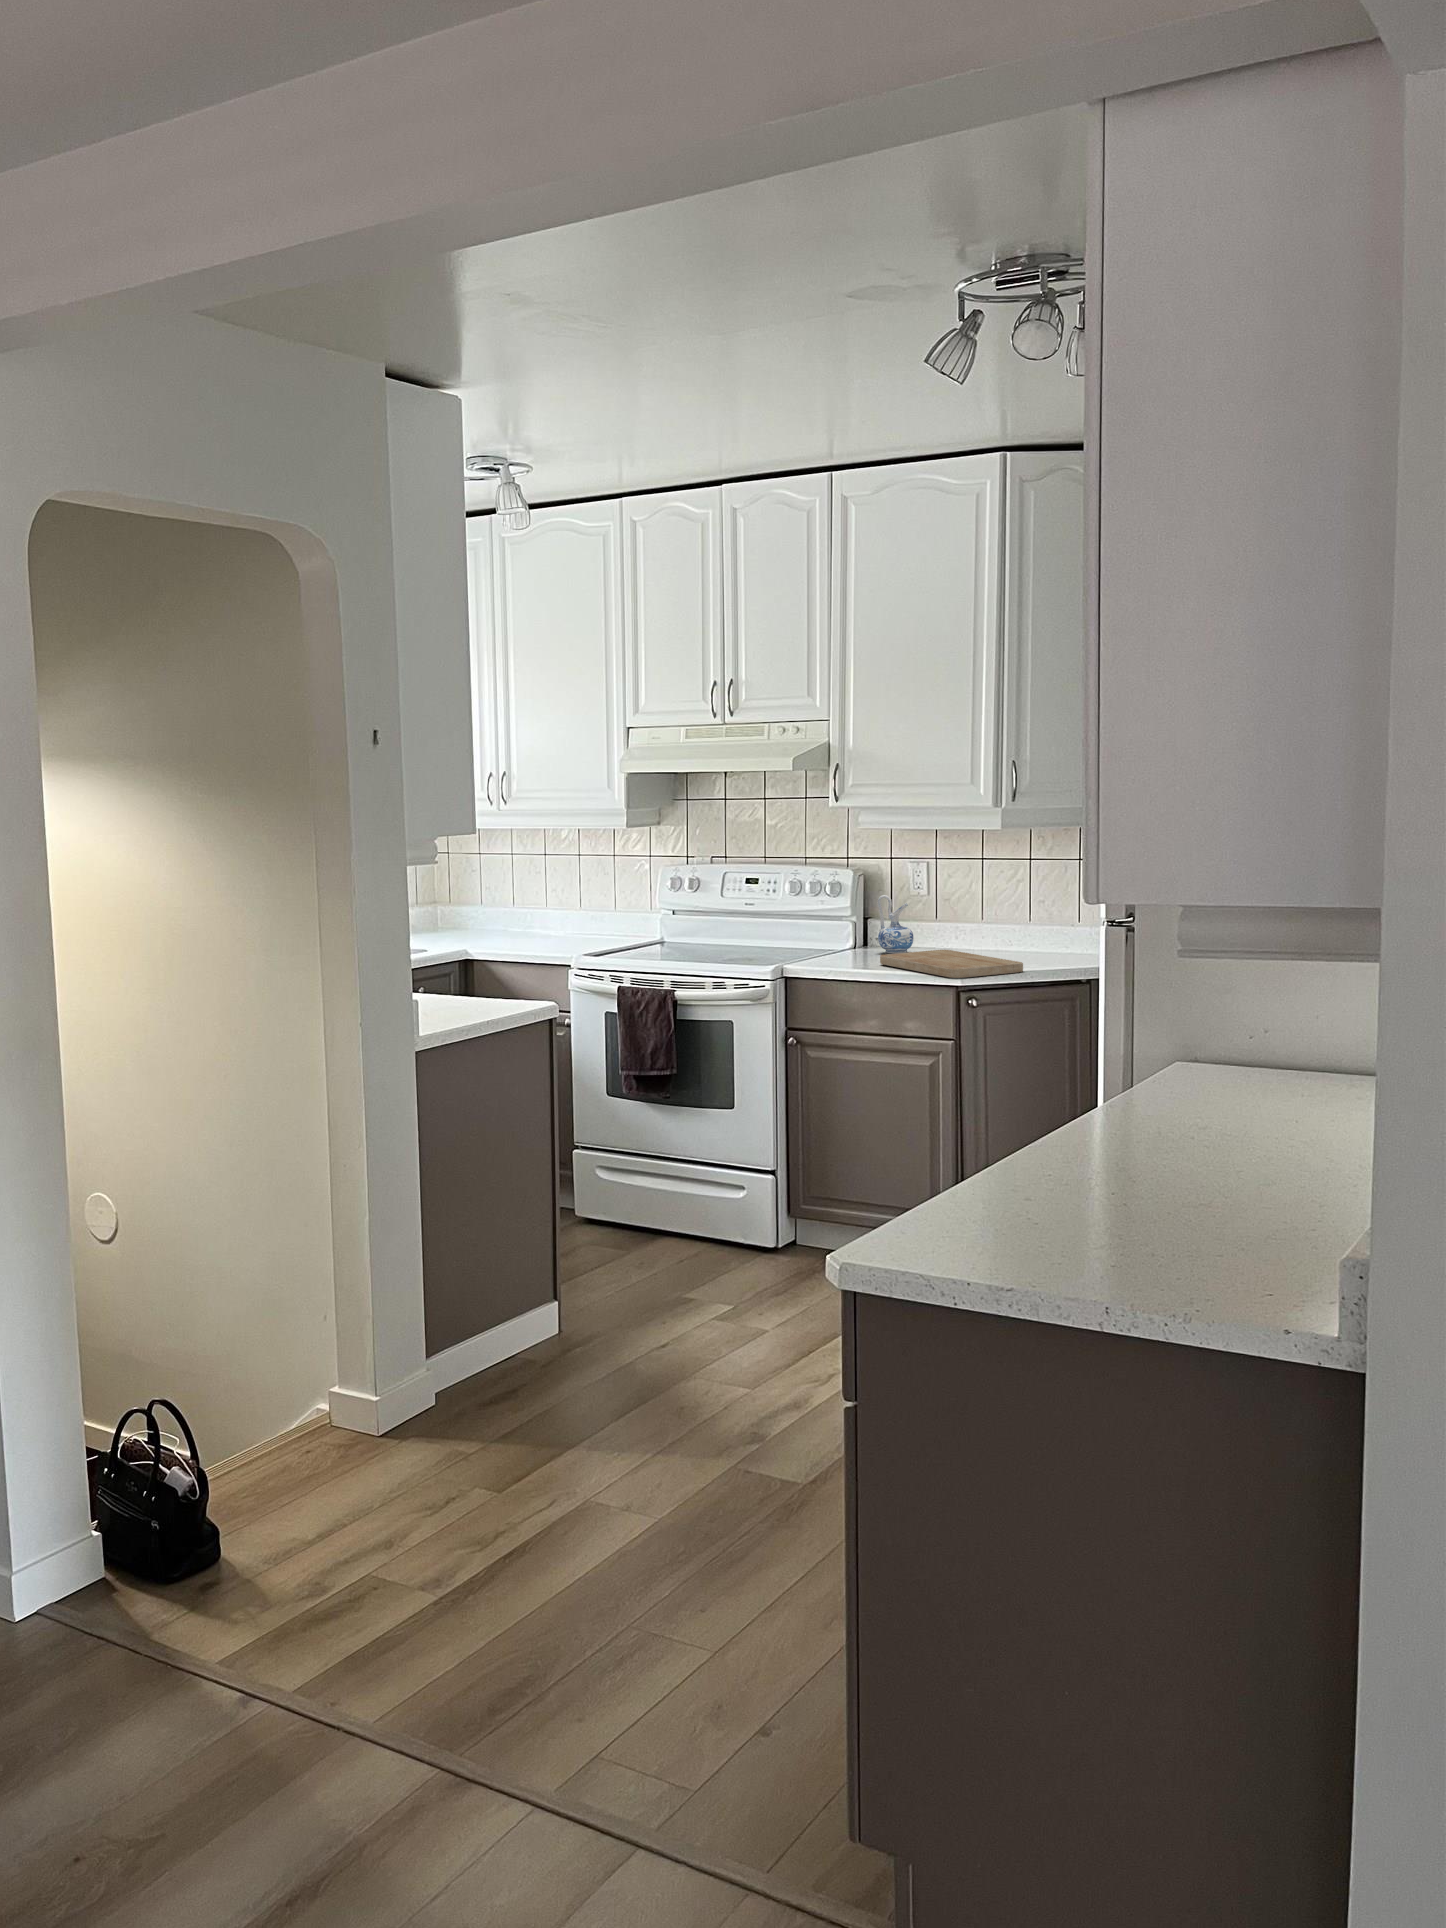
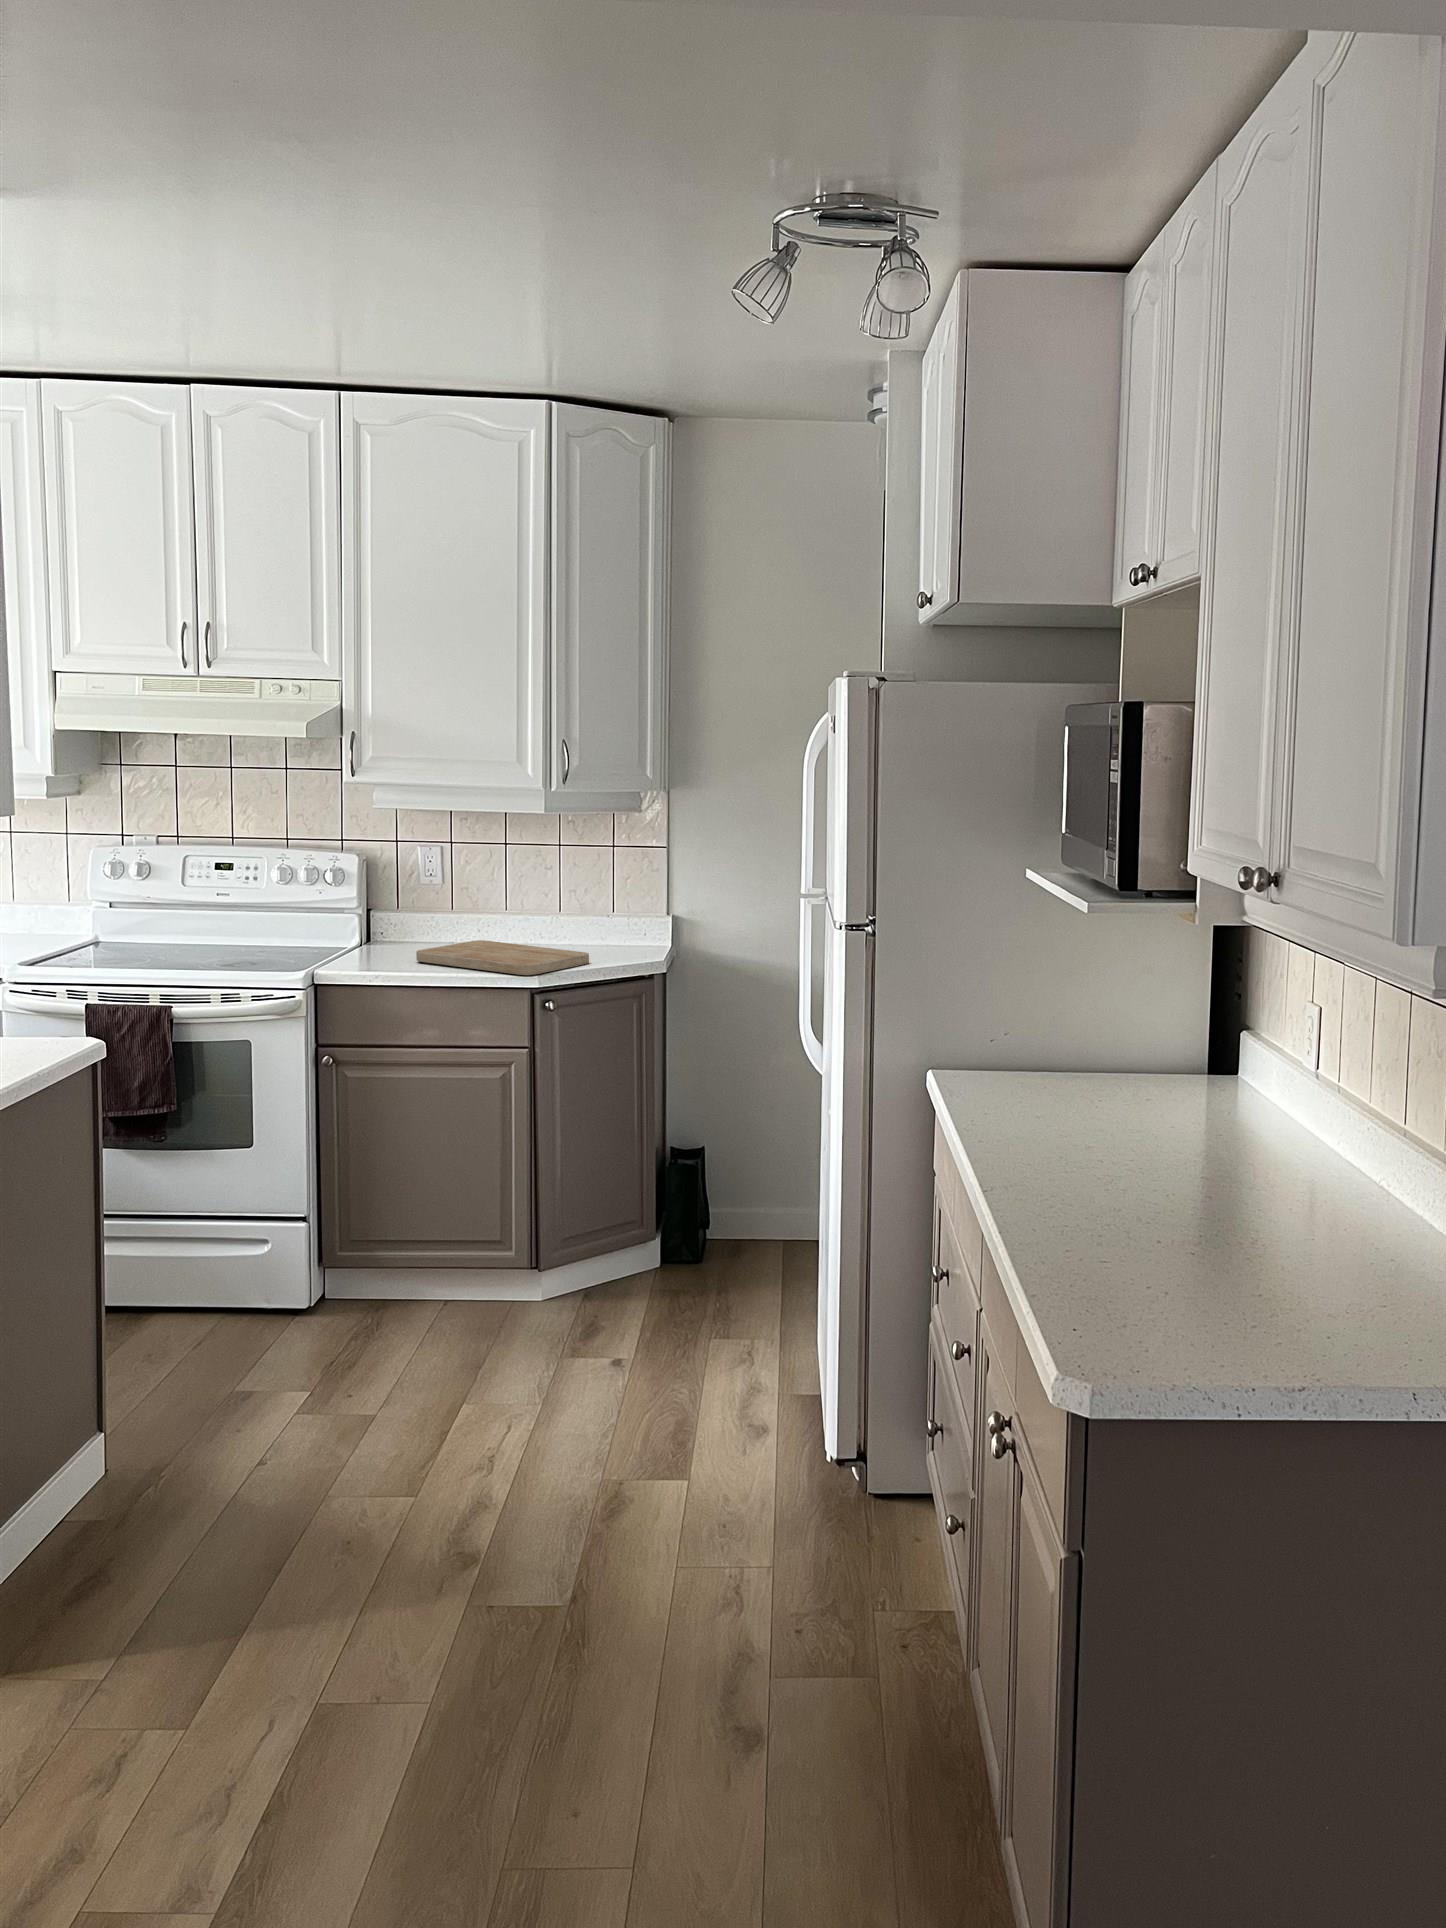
ceramic pitcher: present [878,895,913,954] -> none [392,880,434,947]

